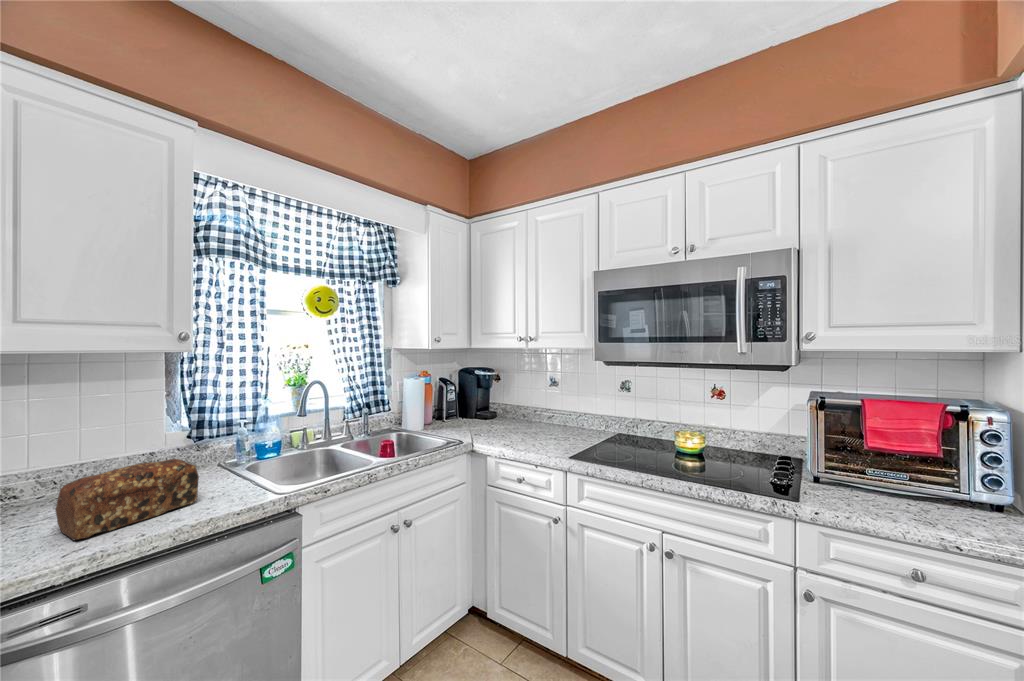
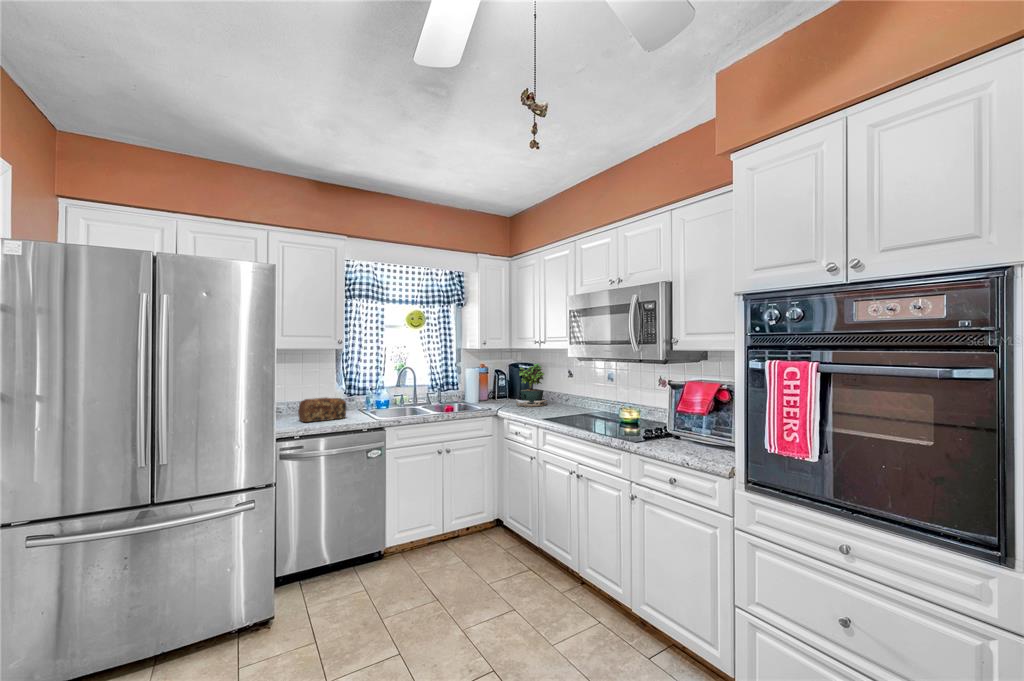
potted plant: none [479,366,522,432] -> present [516,364,547,407]

